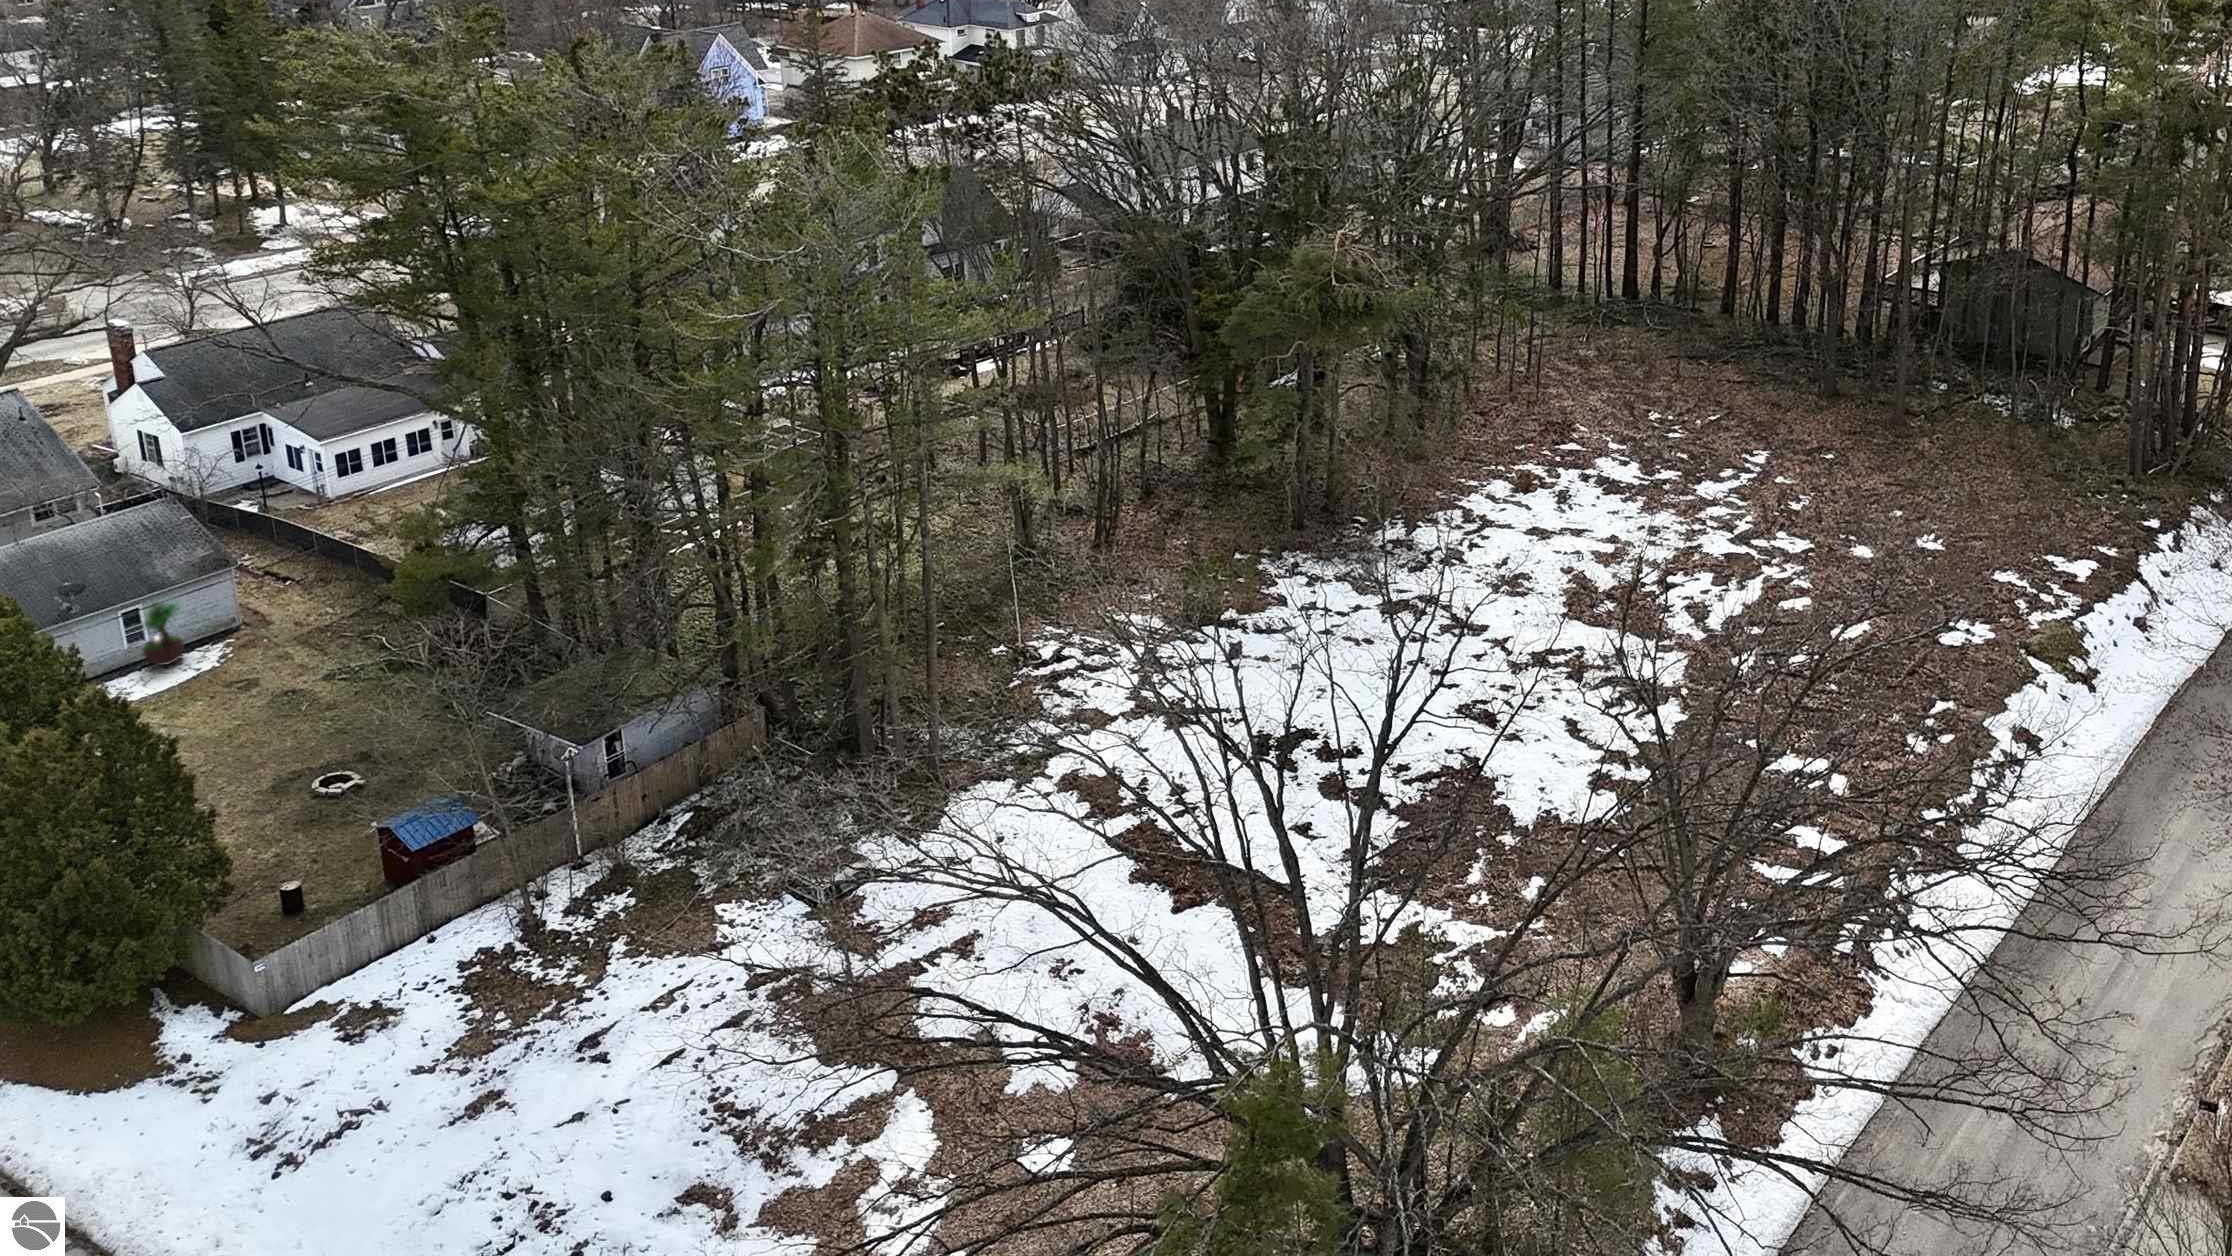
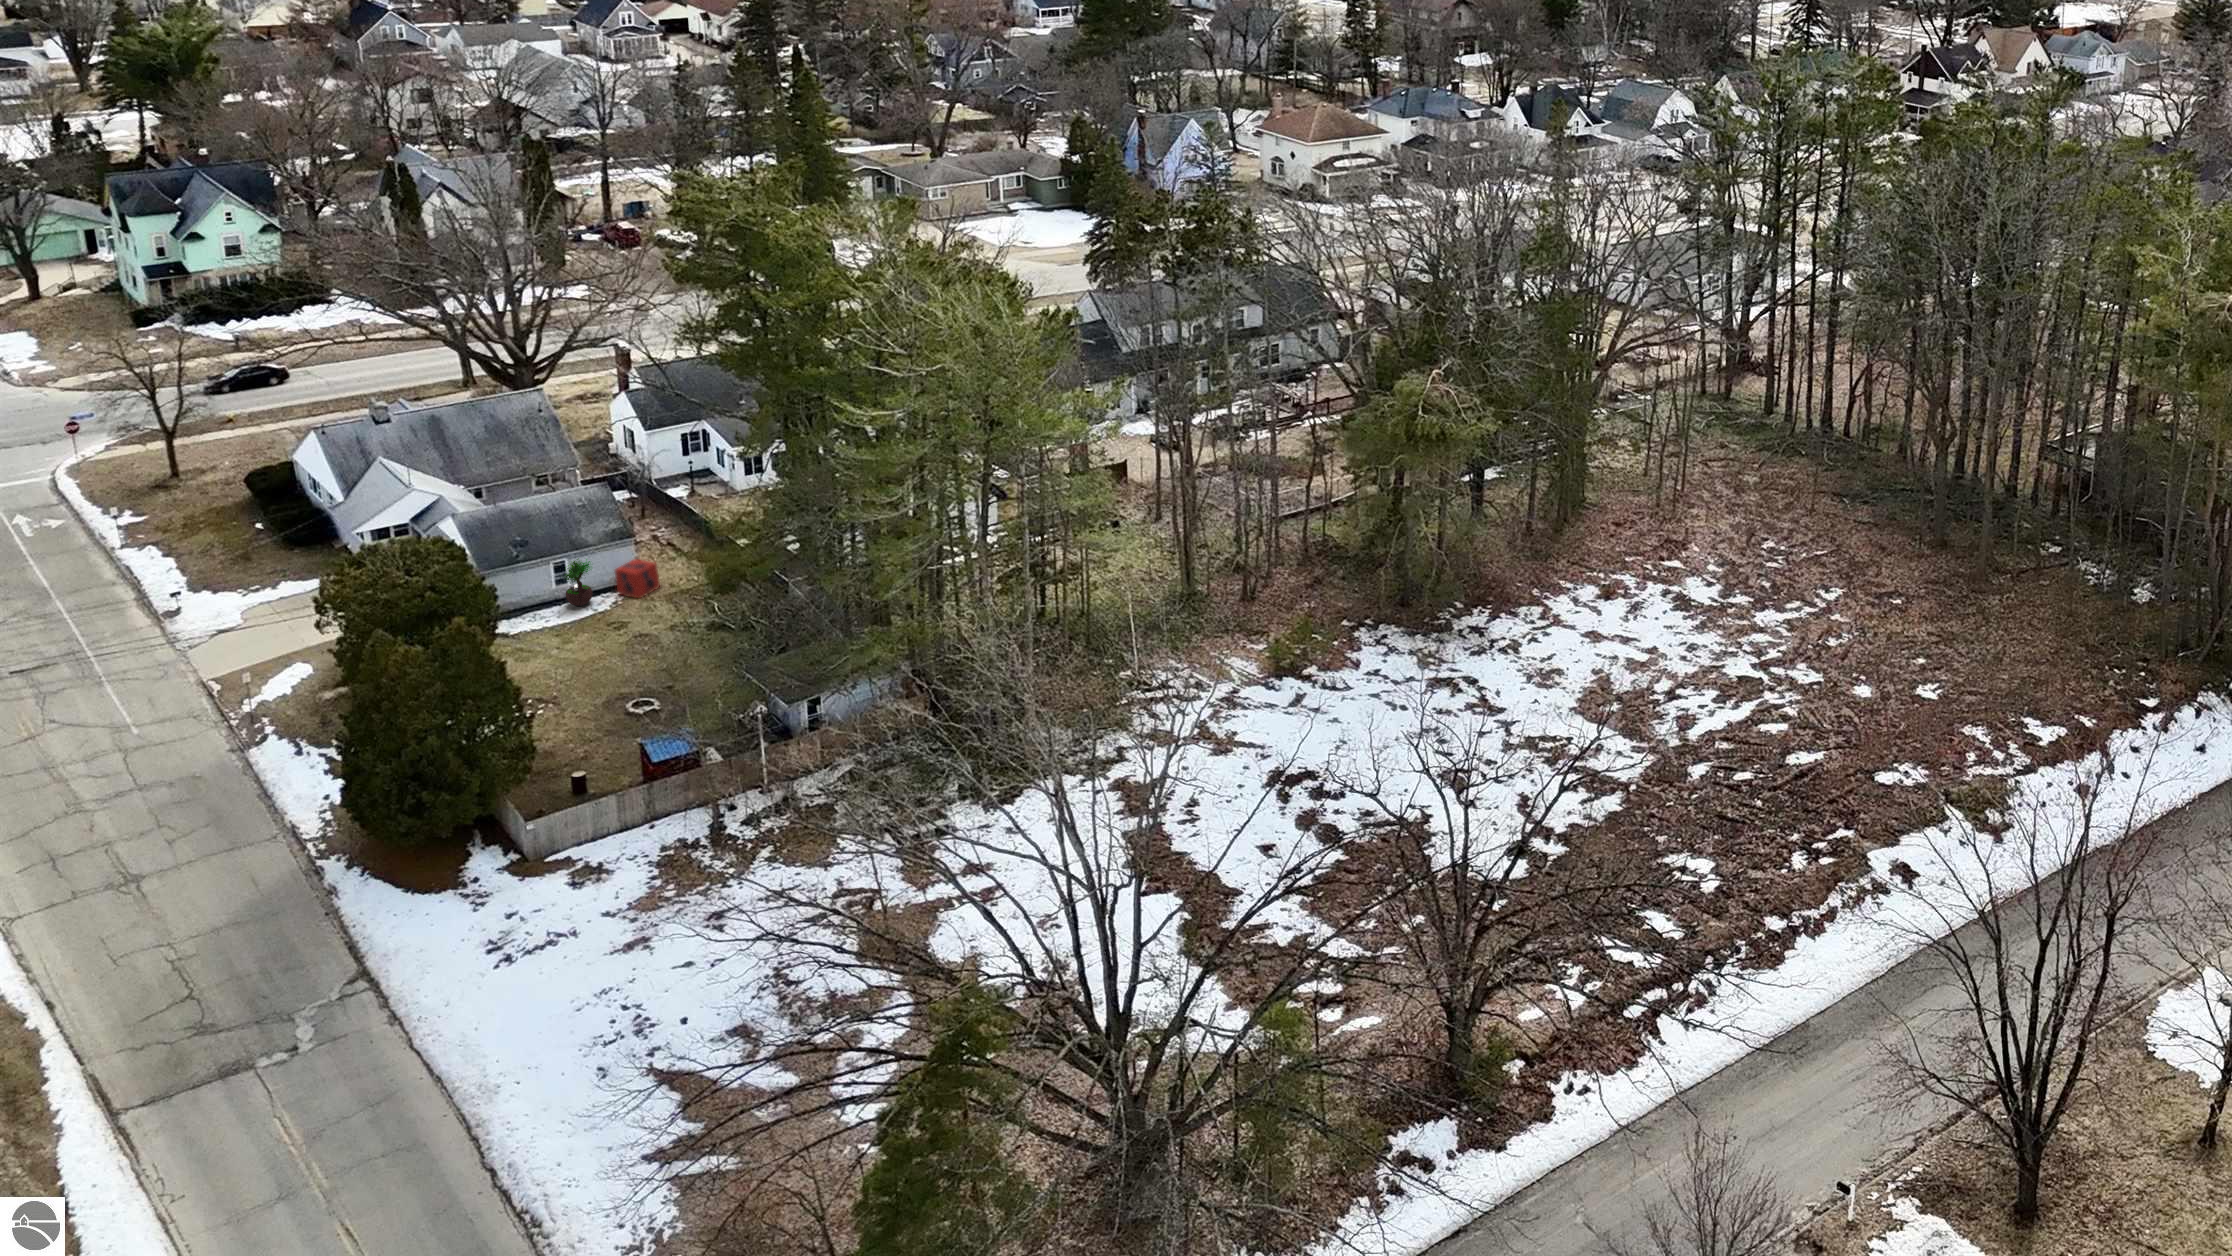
storage box: none [212,591,282,644] -> present [615,559,660,598]

